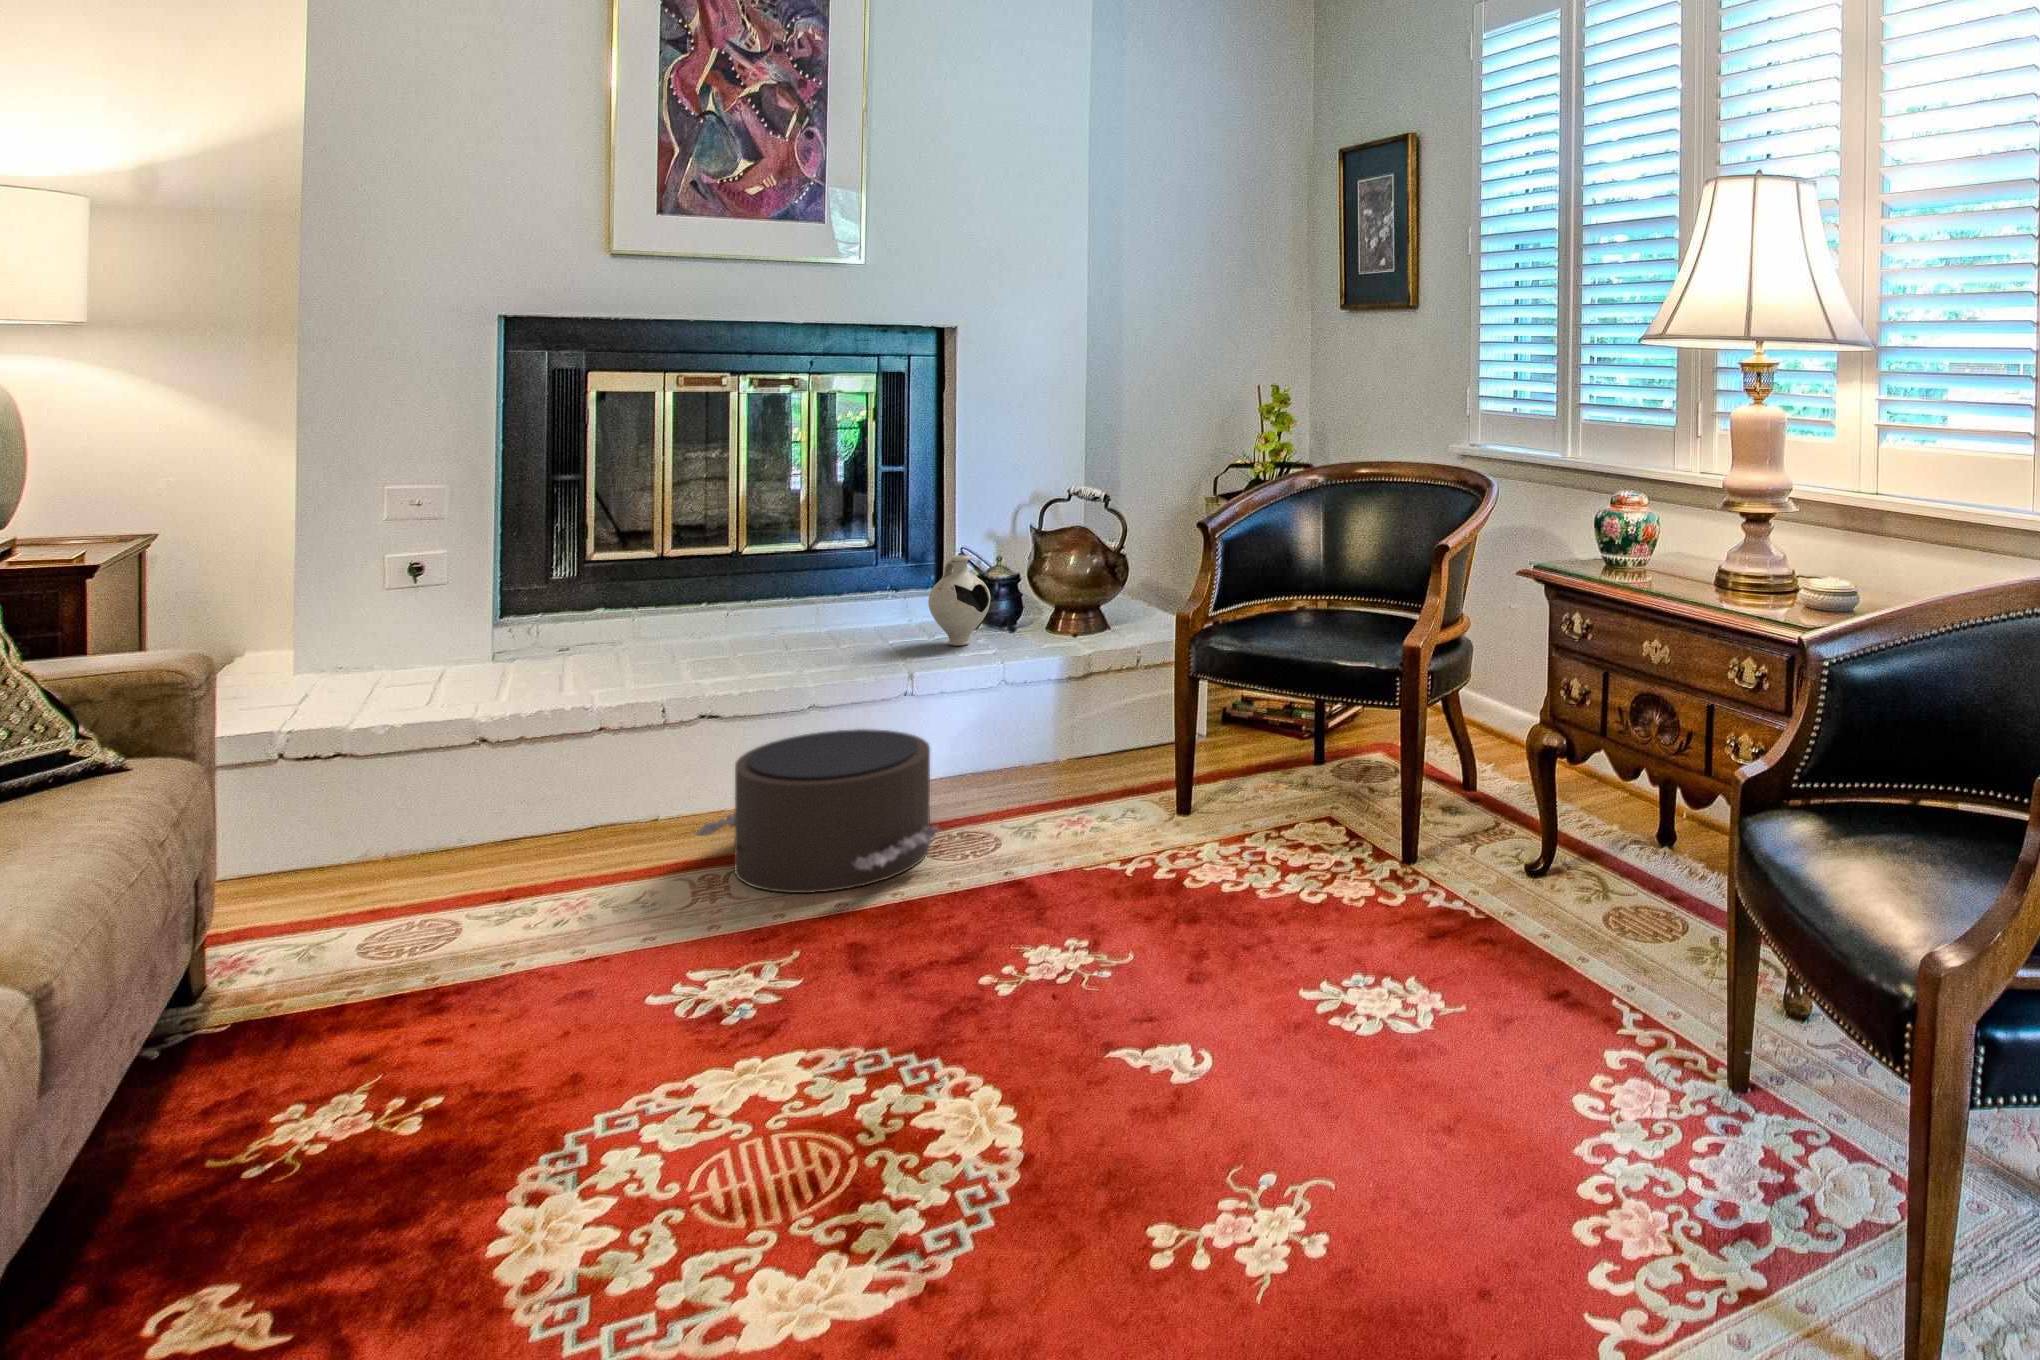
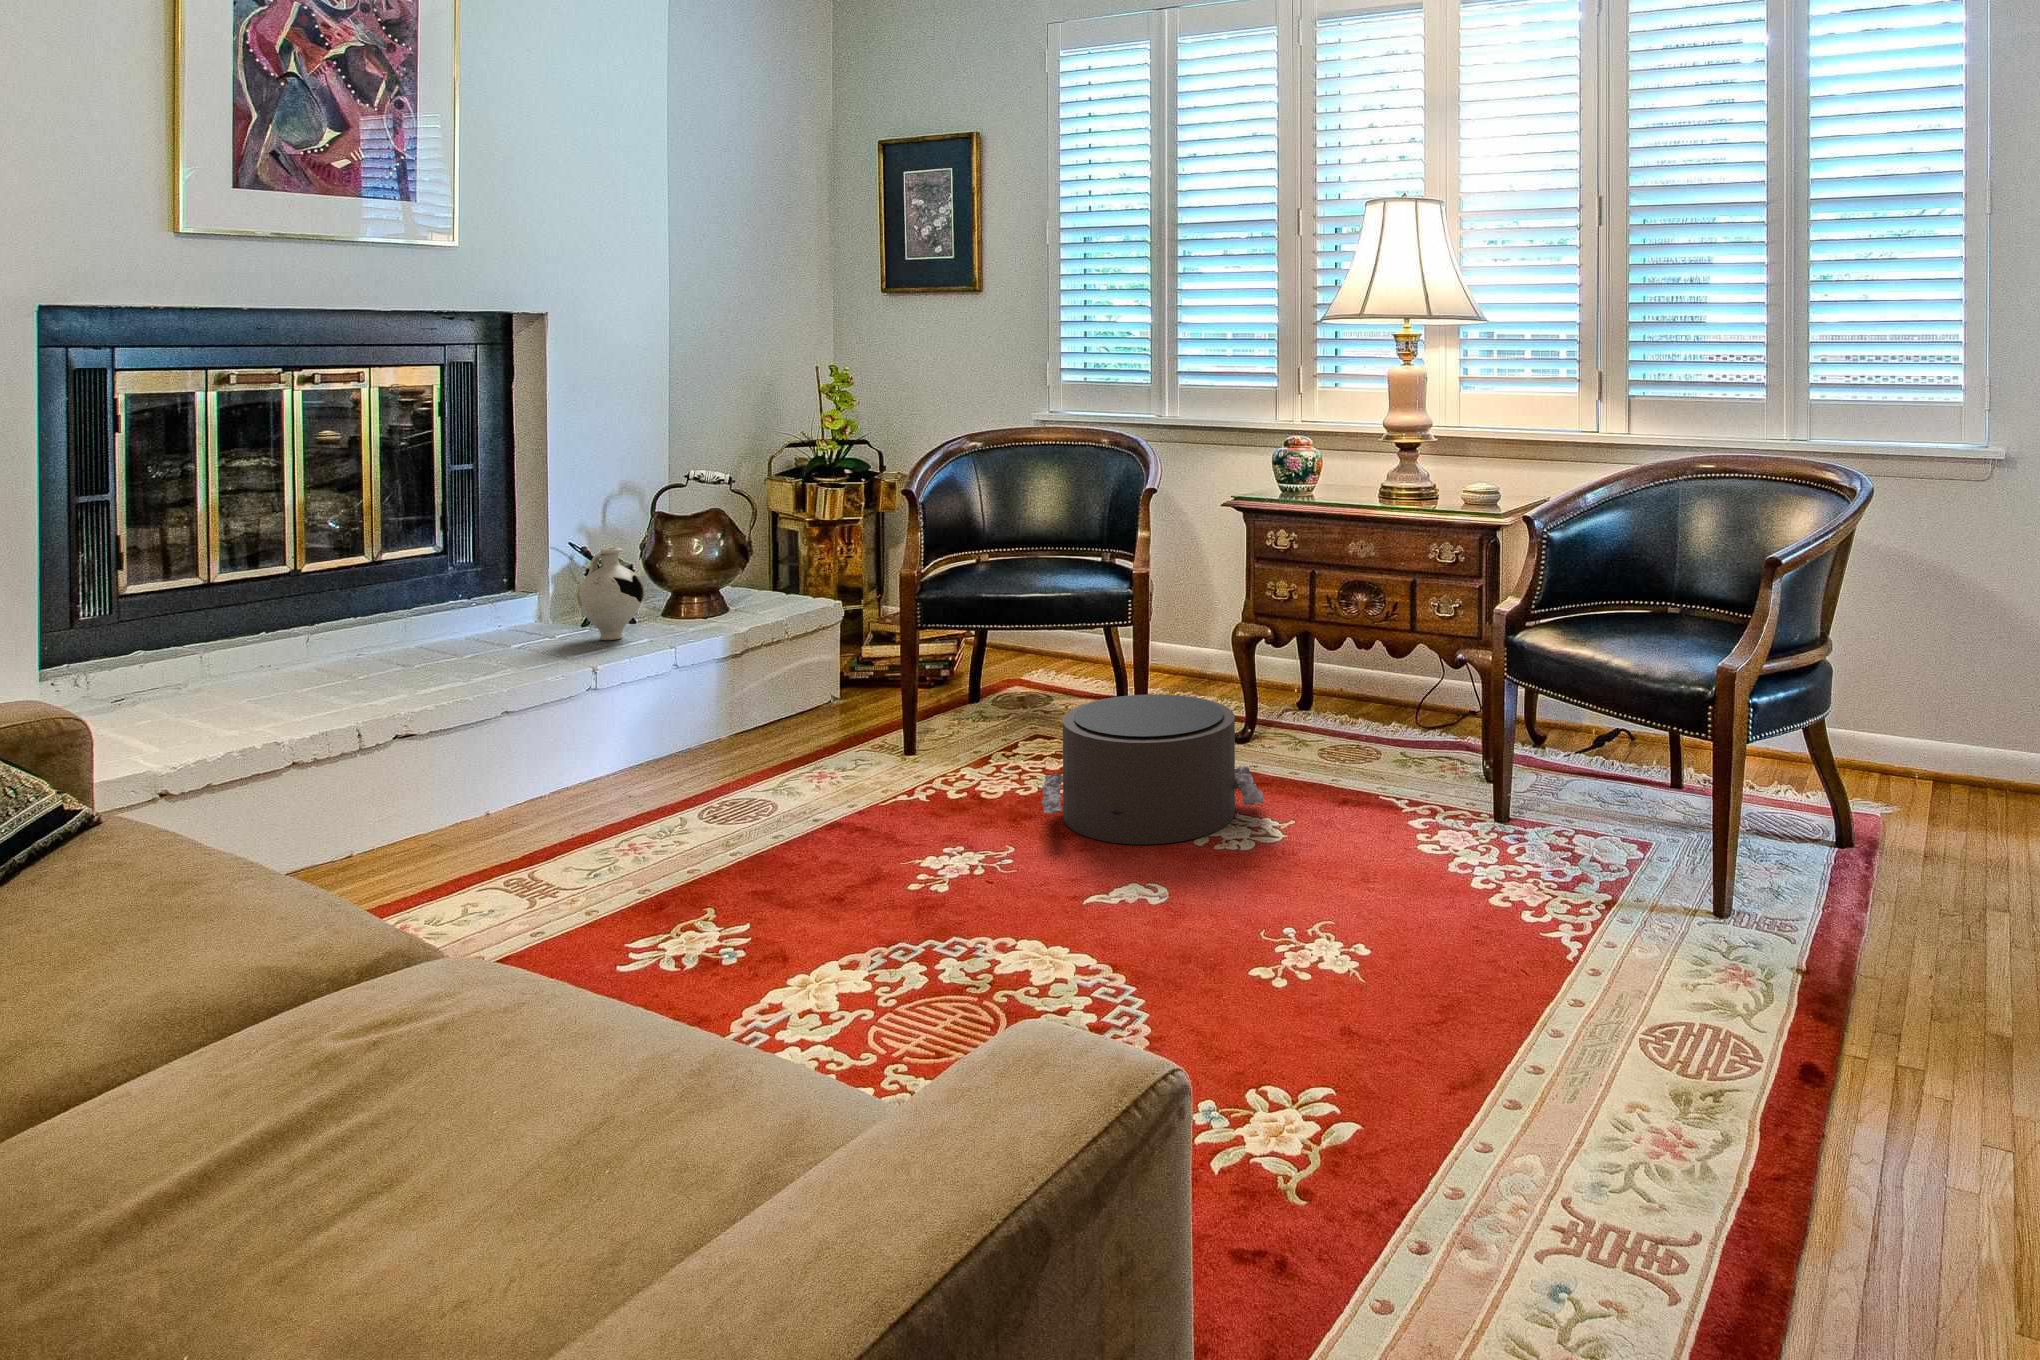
pouf: present [695,729,939,893] -> present [1042,694,1263,845]

